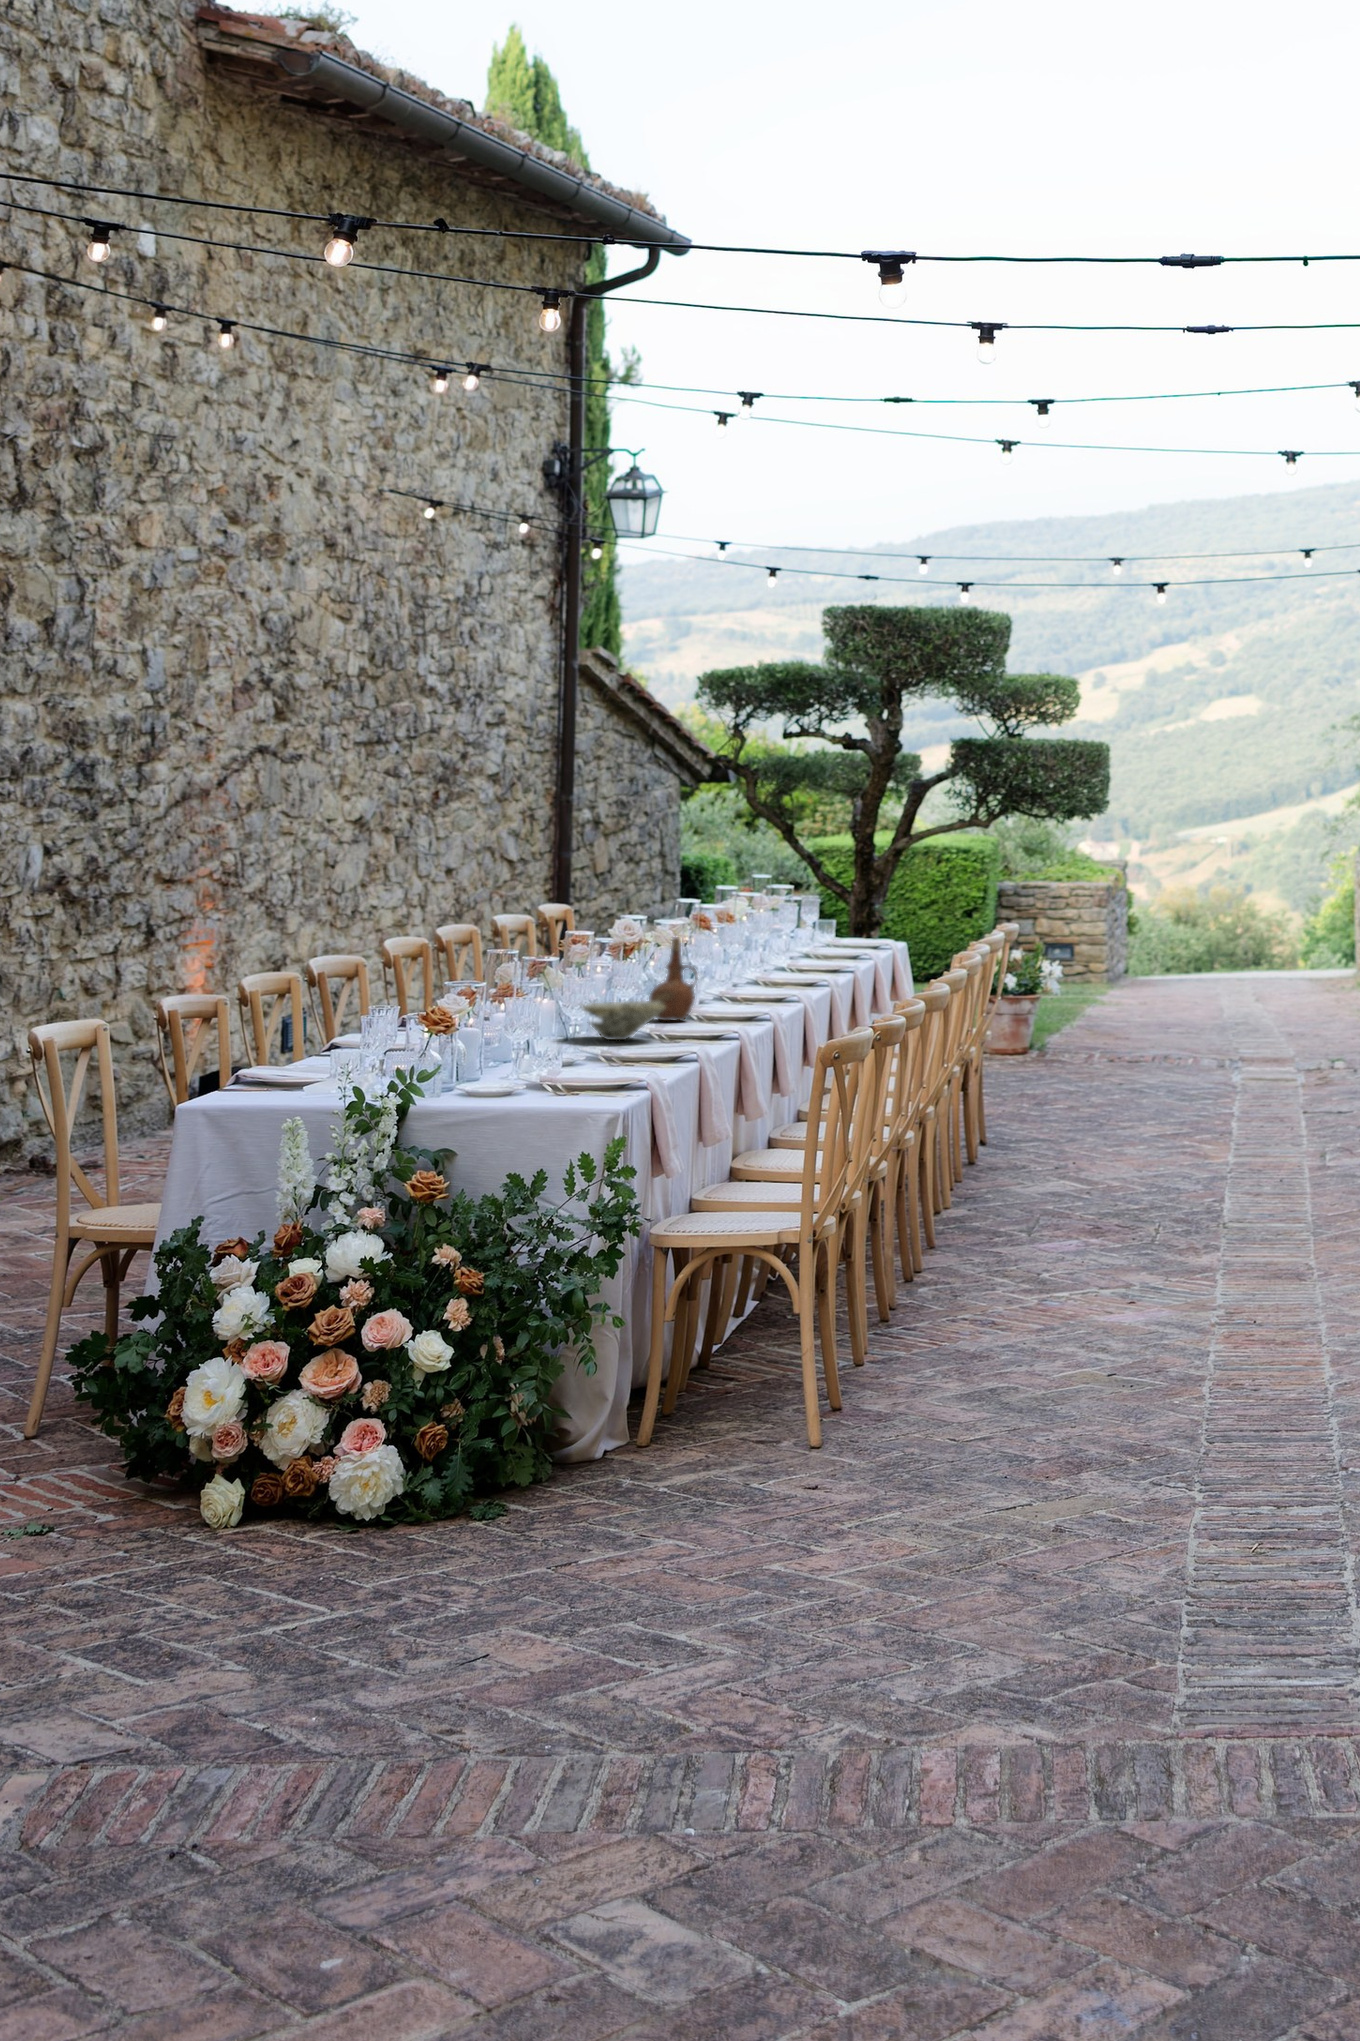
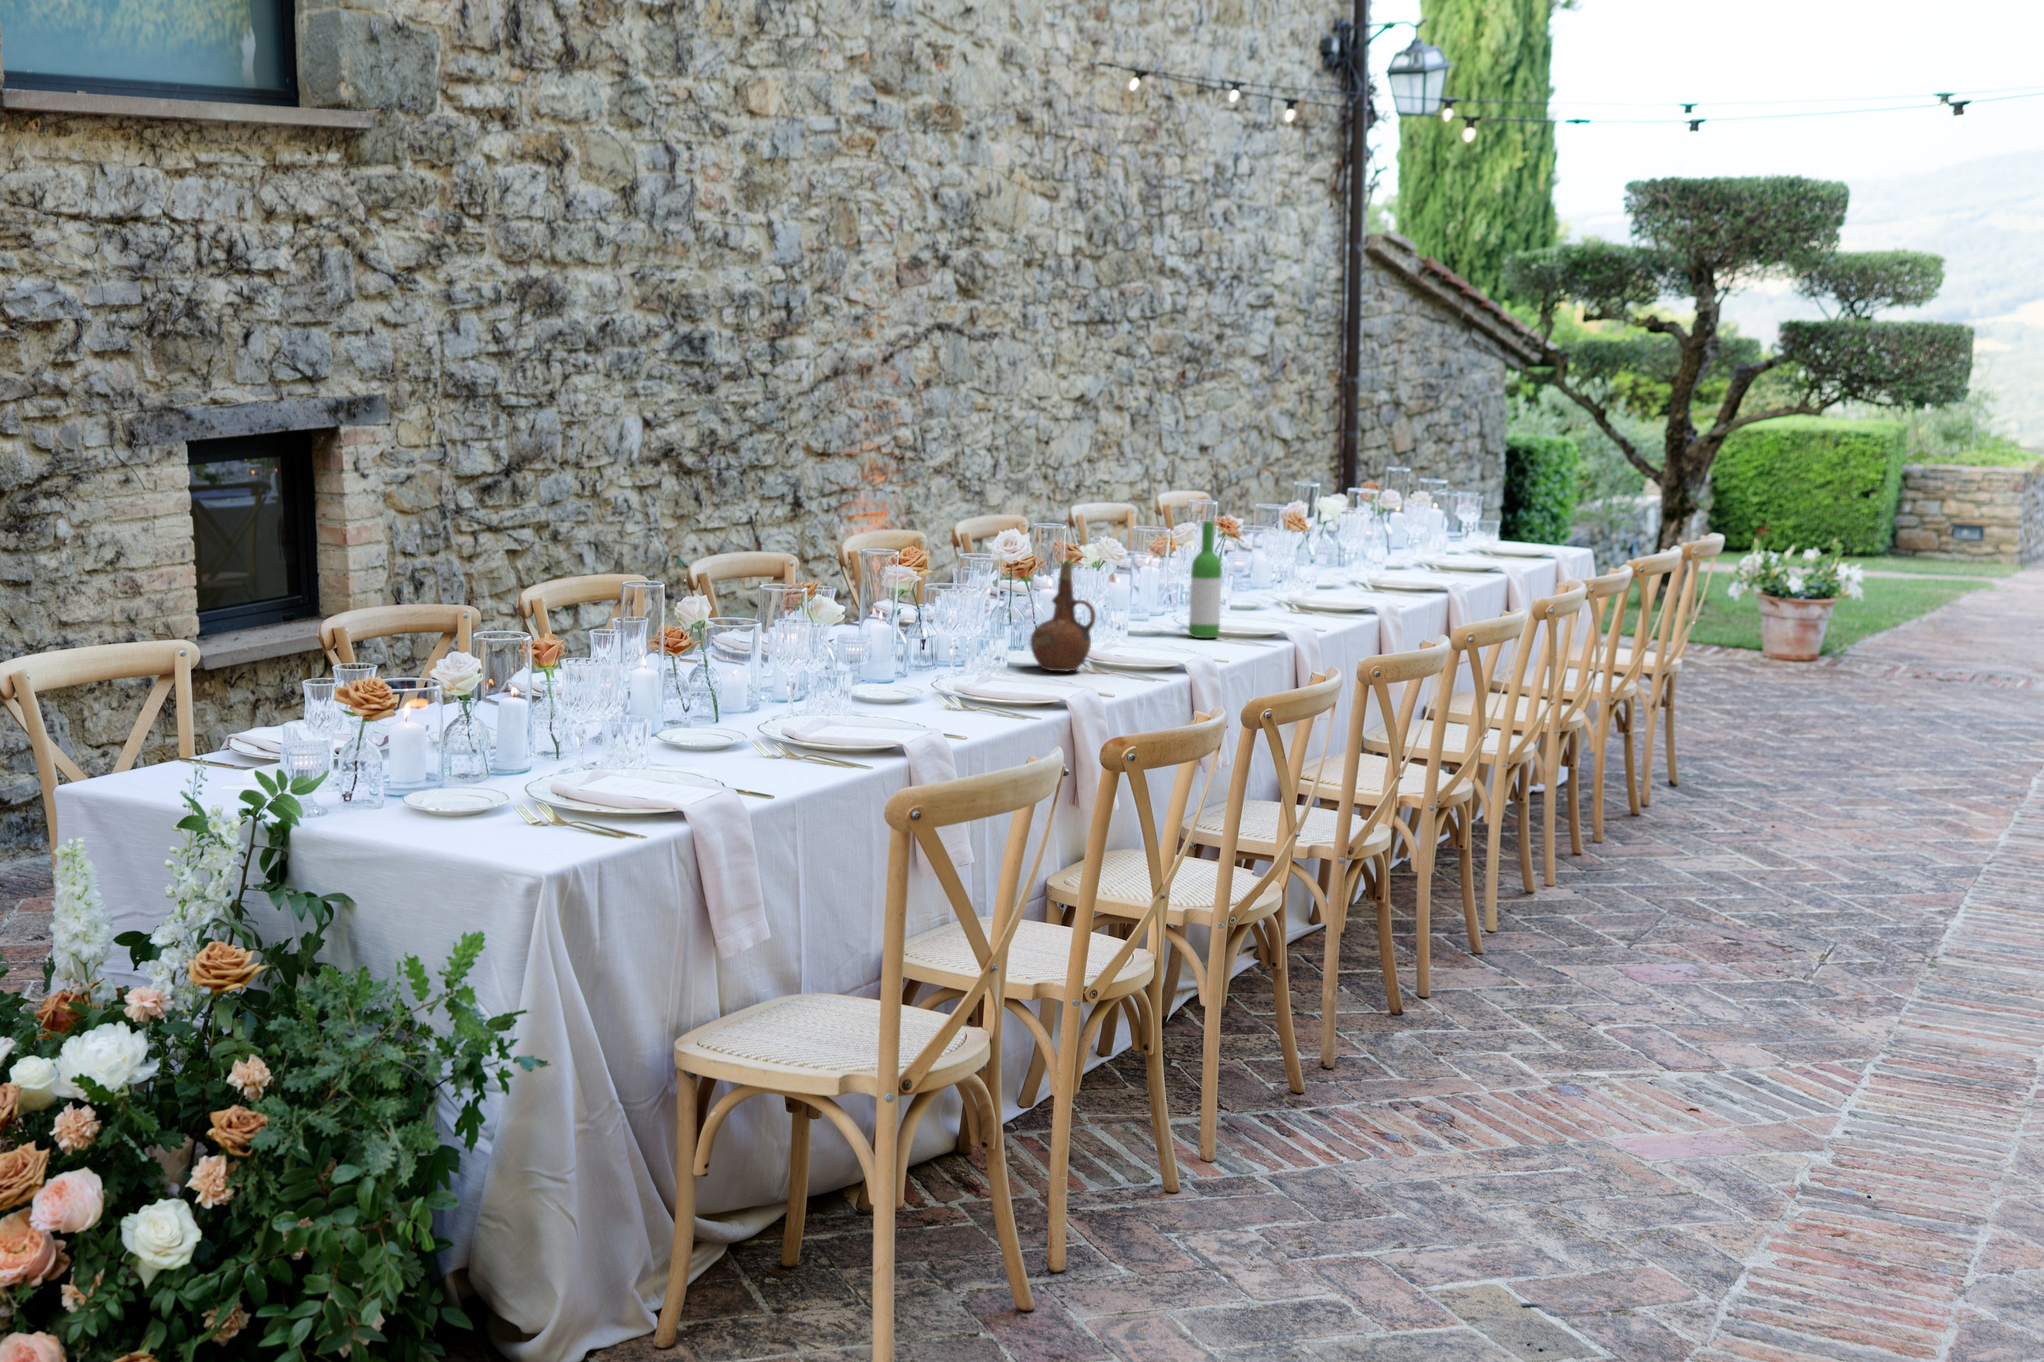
wine bottle: none [715,909,740,1002] -> present [1189,521,1222,638]
bowl: present [582,1001,665,1040] -> none [845,653,970,708]

